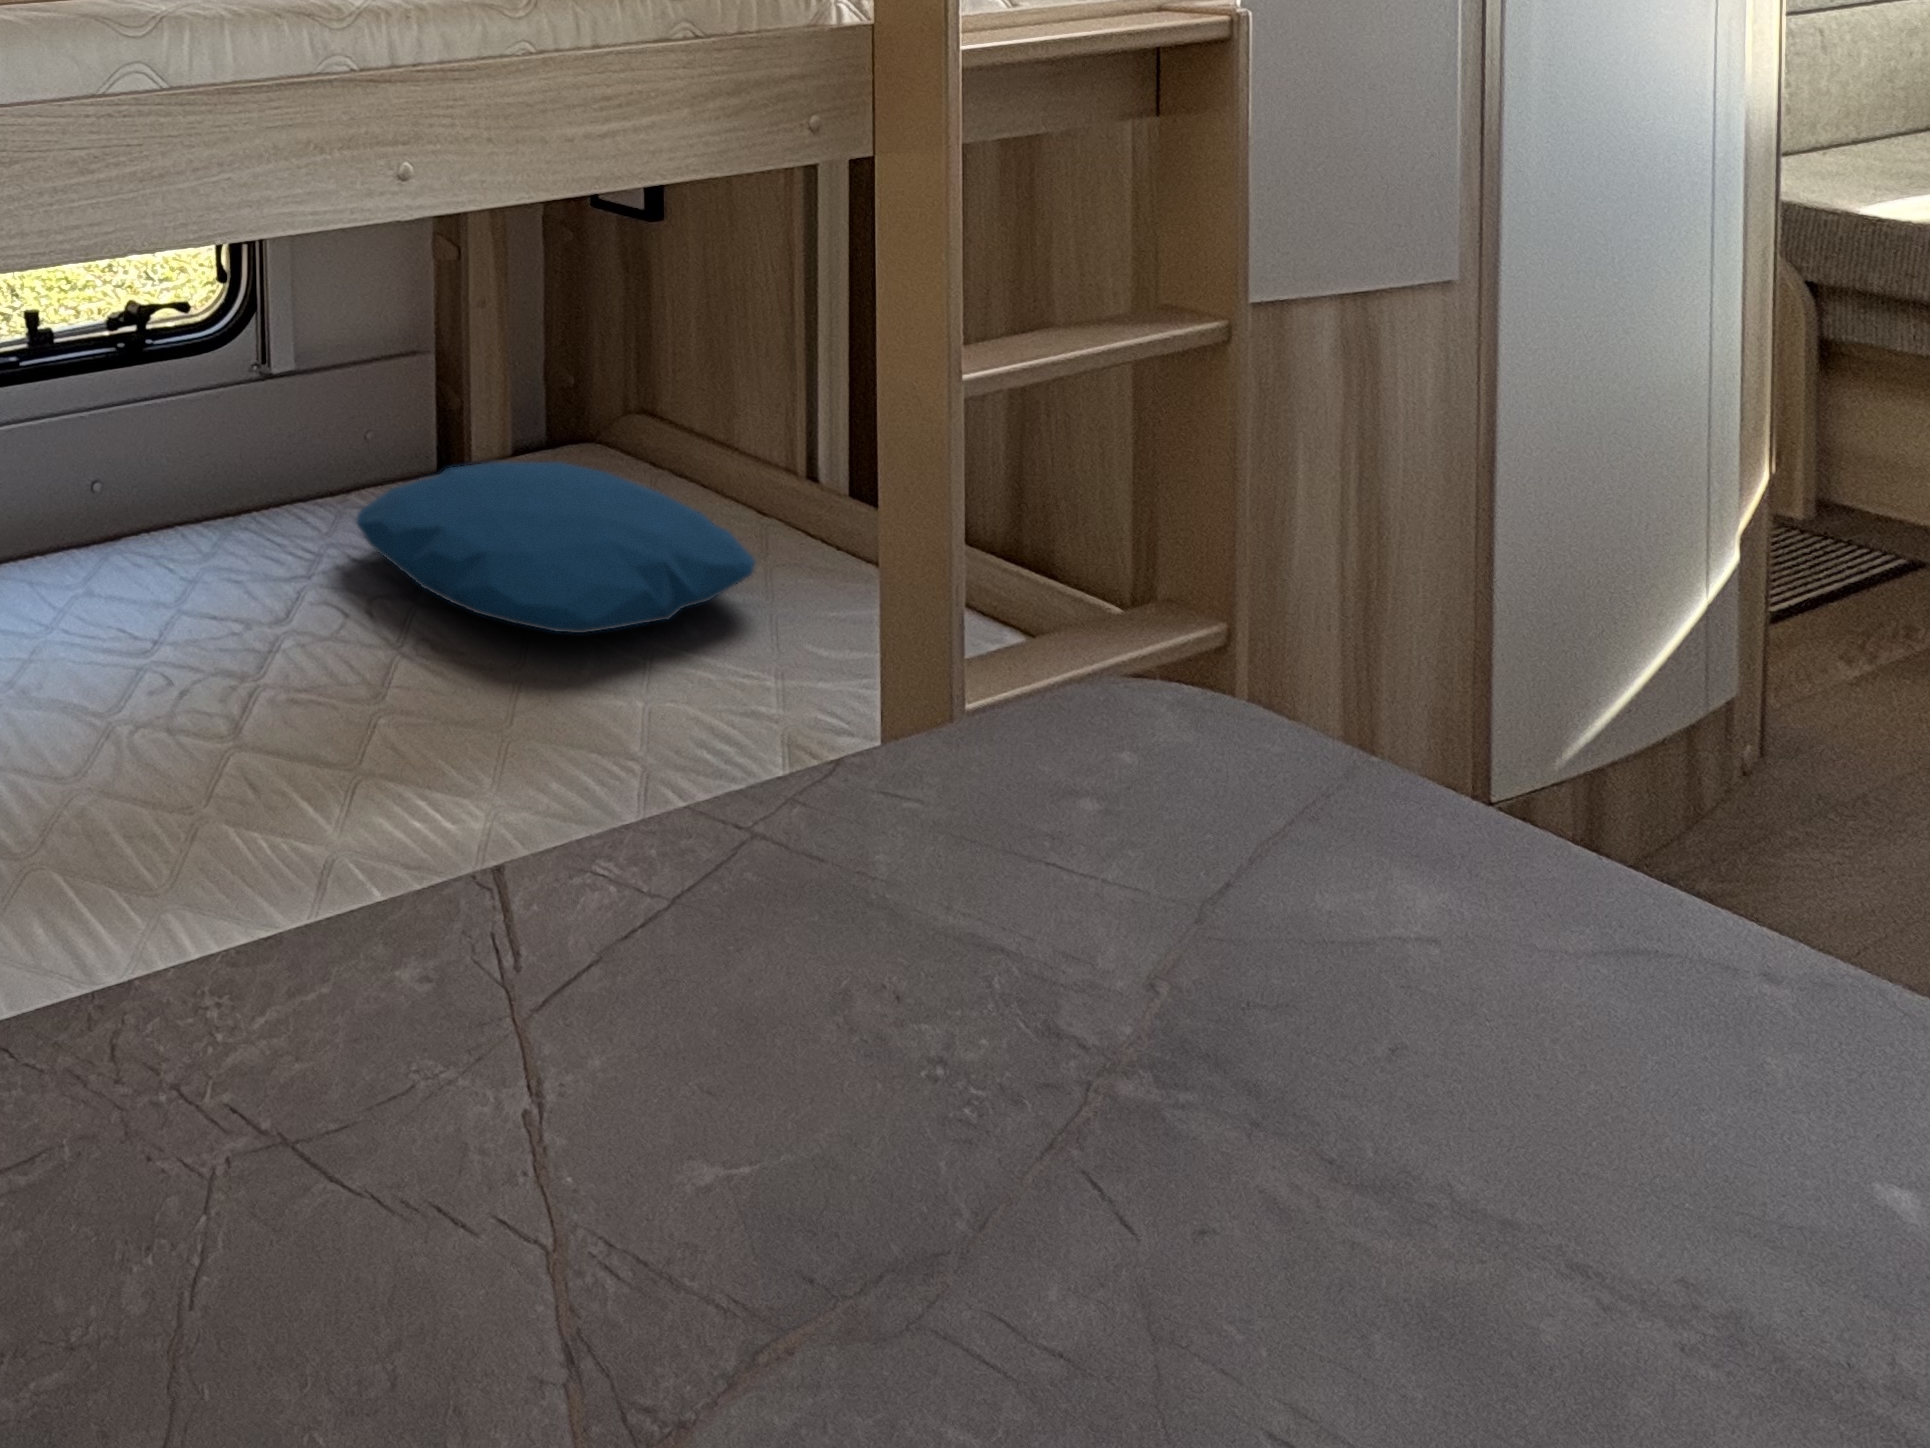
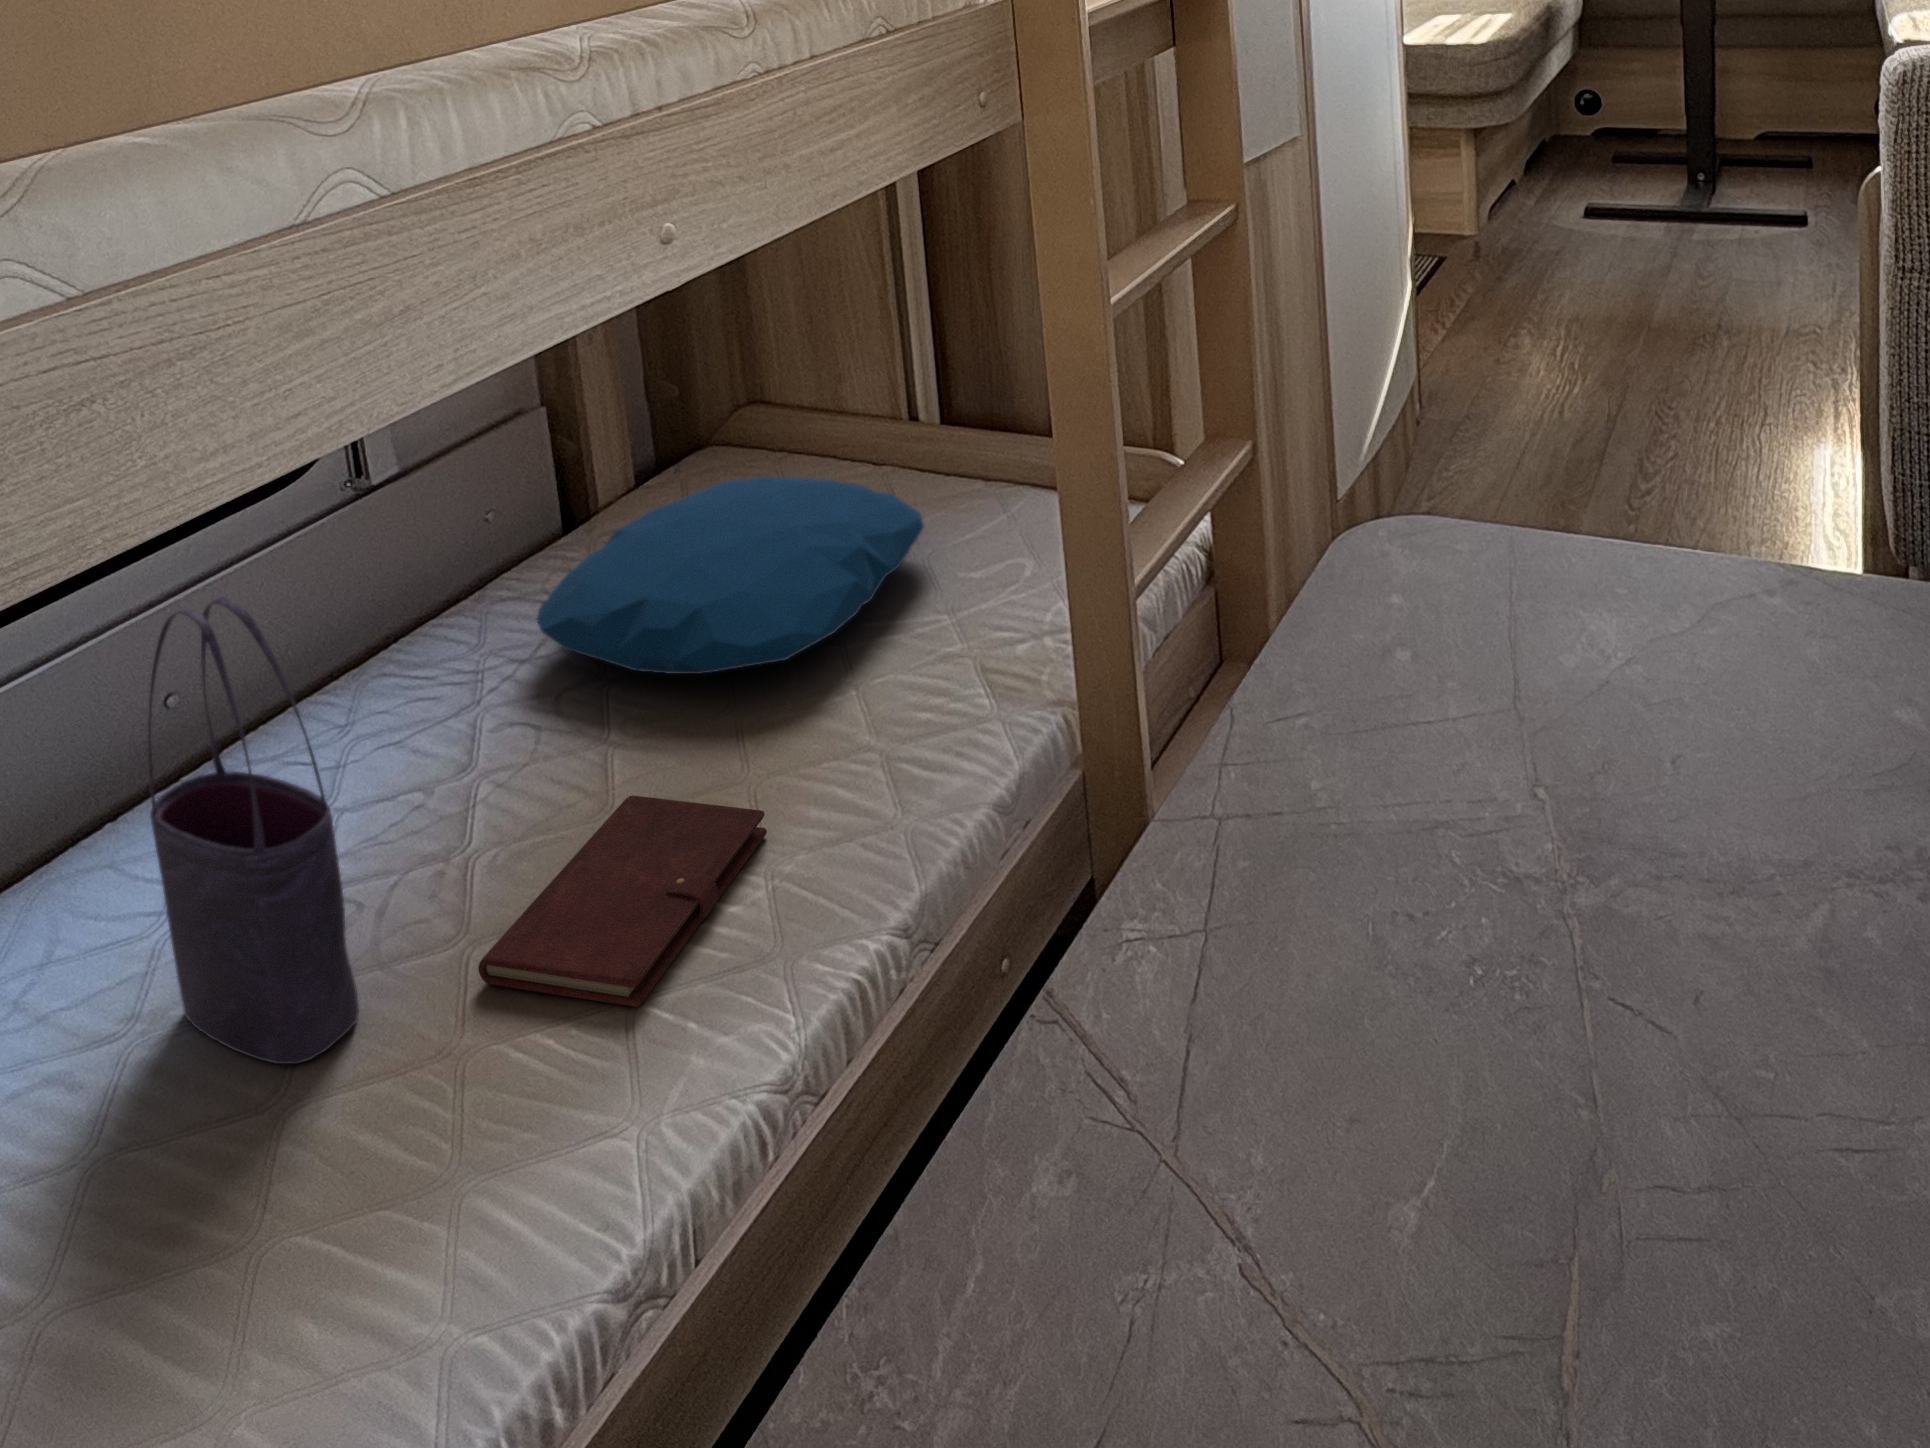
tote bag: none [30,377,132,739] -> present [148,597,359,1064]
notebook: none [215,676,479,826] -> present [479,795,767,1007]

